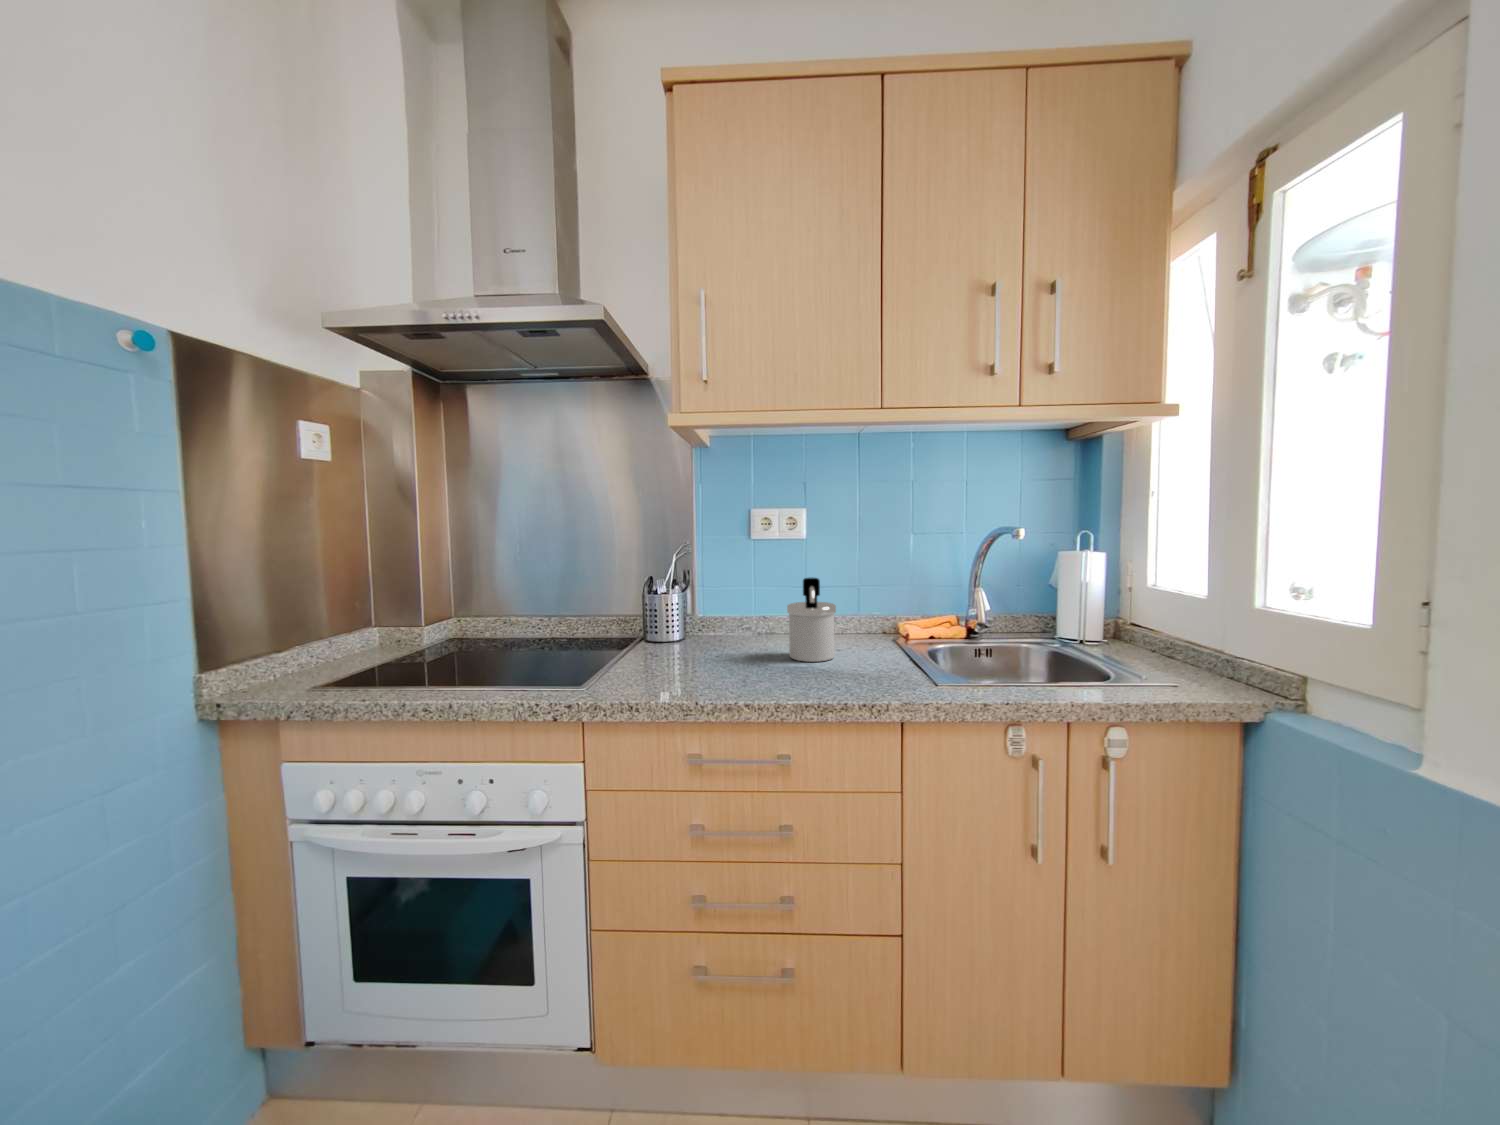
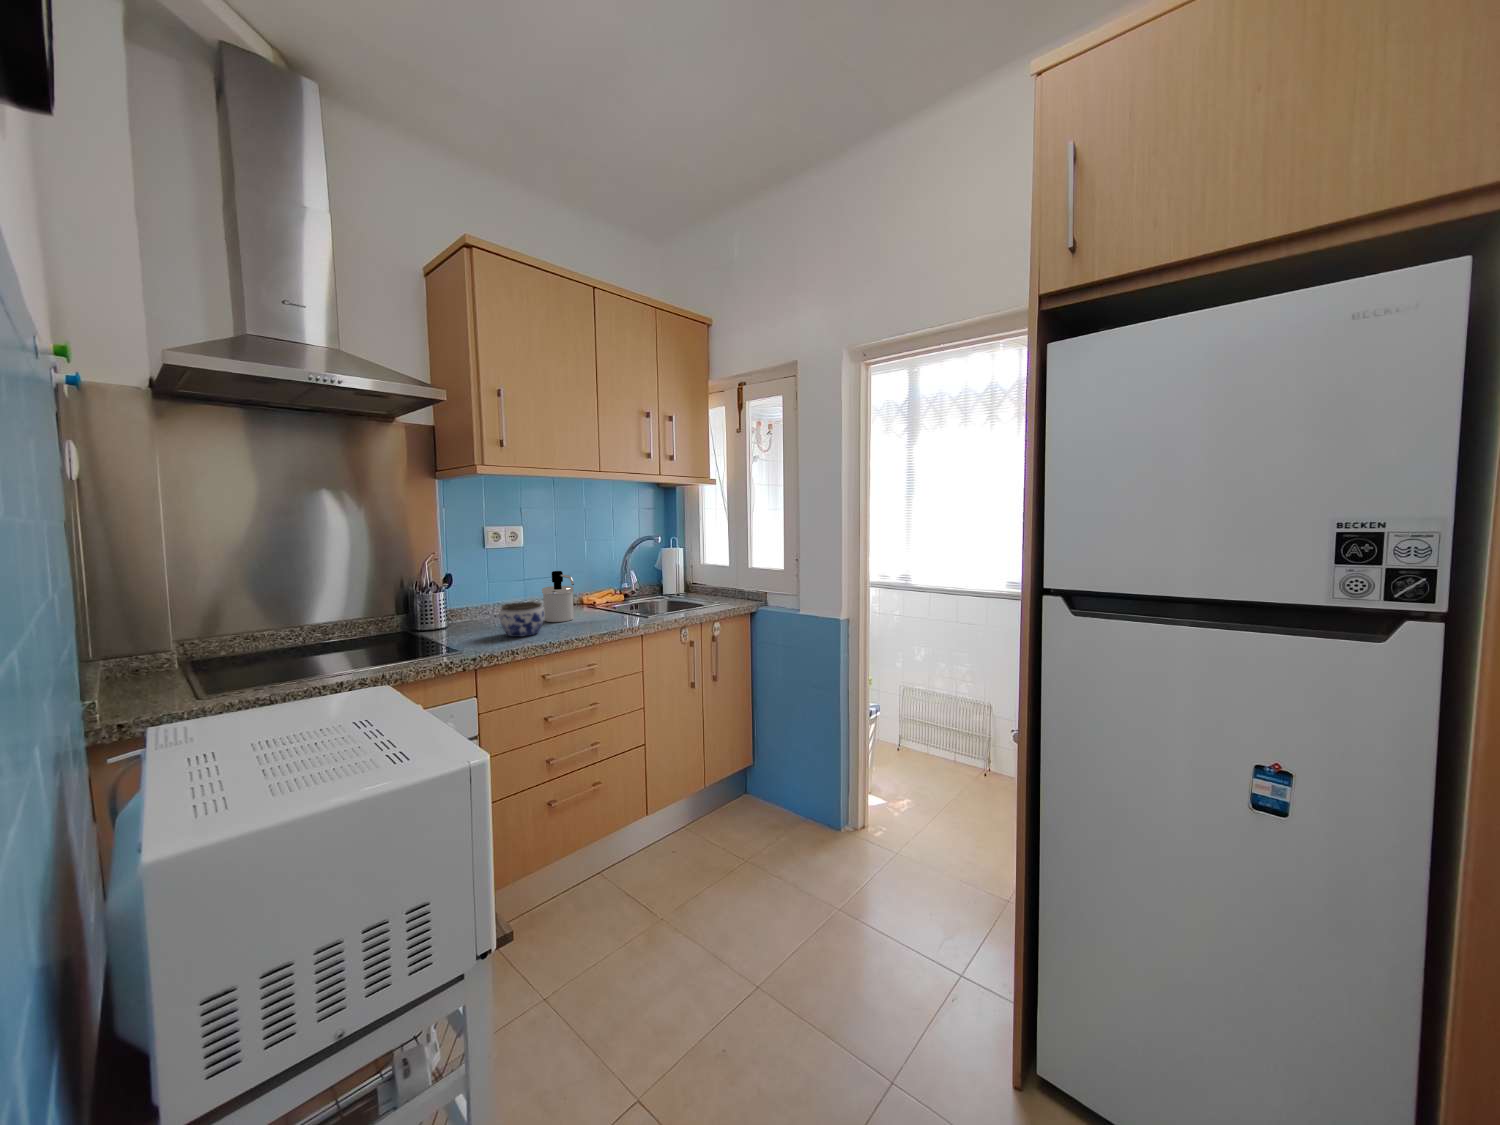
jar: none [679,622,745,679] -> present [500,602,544,637]

